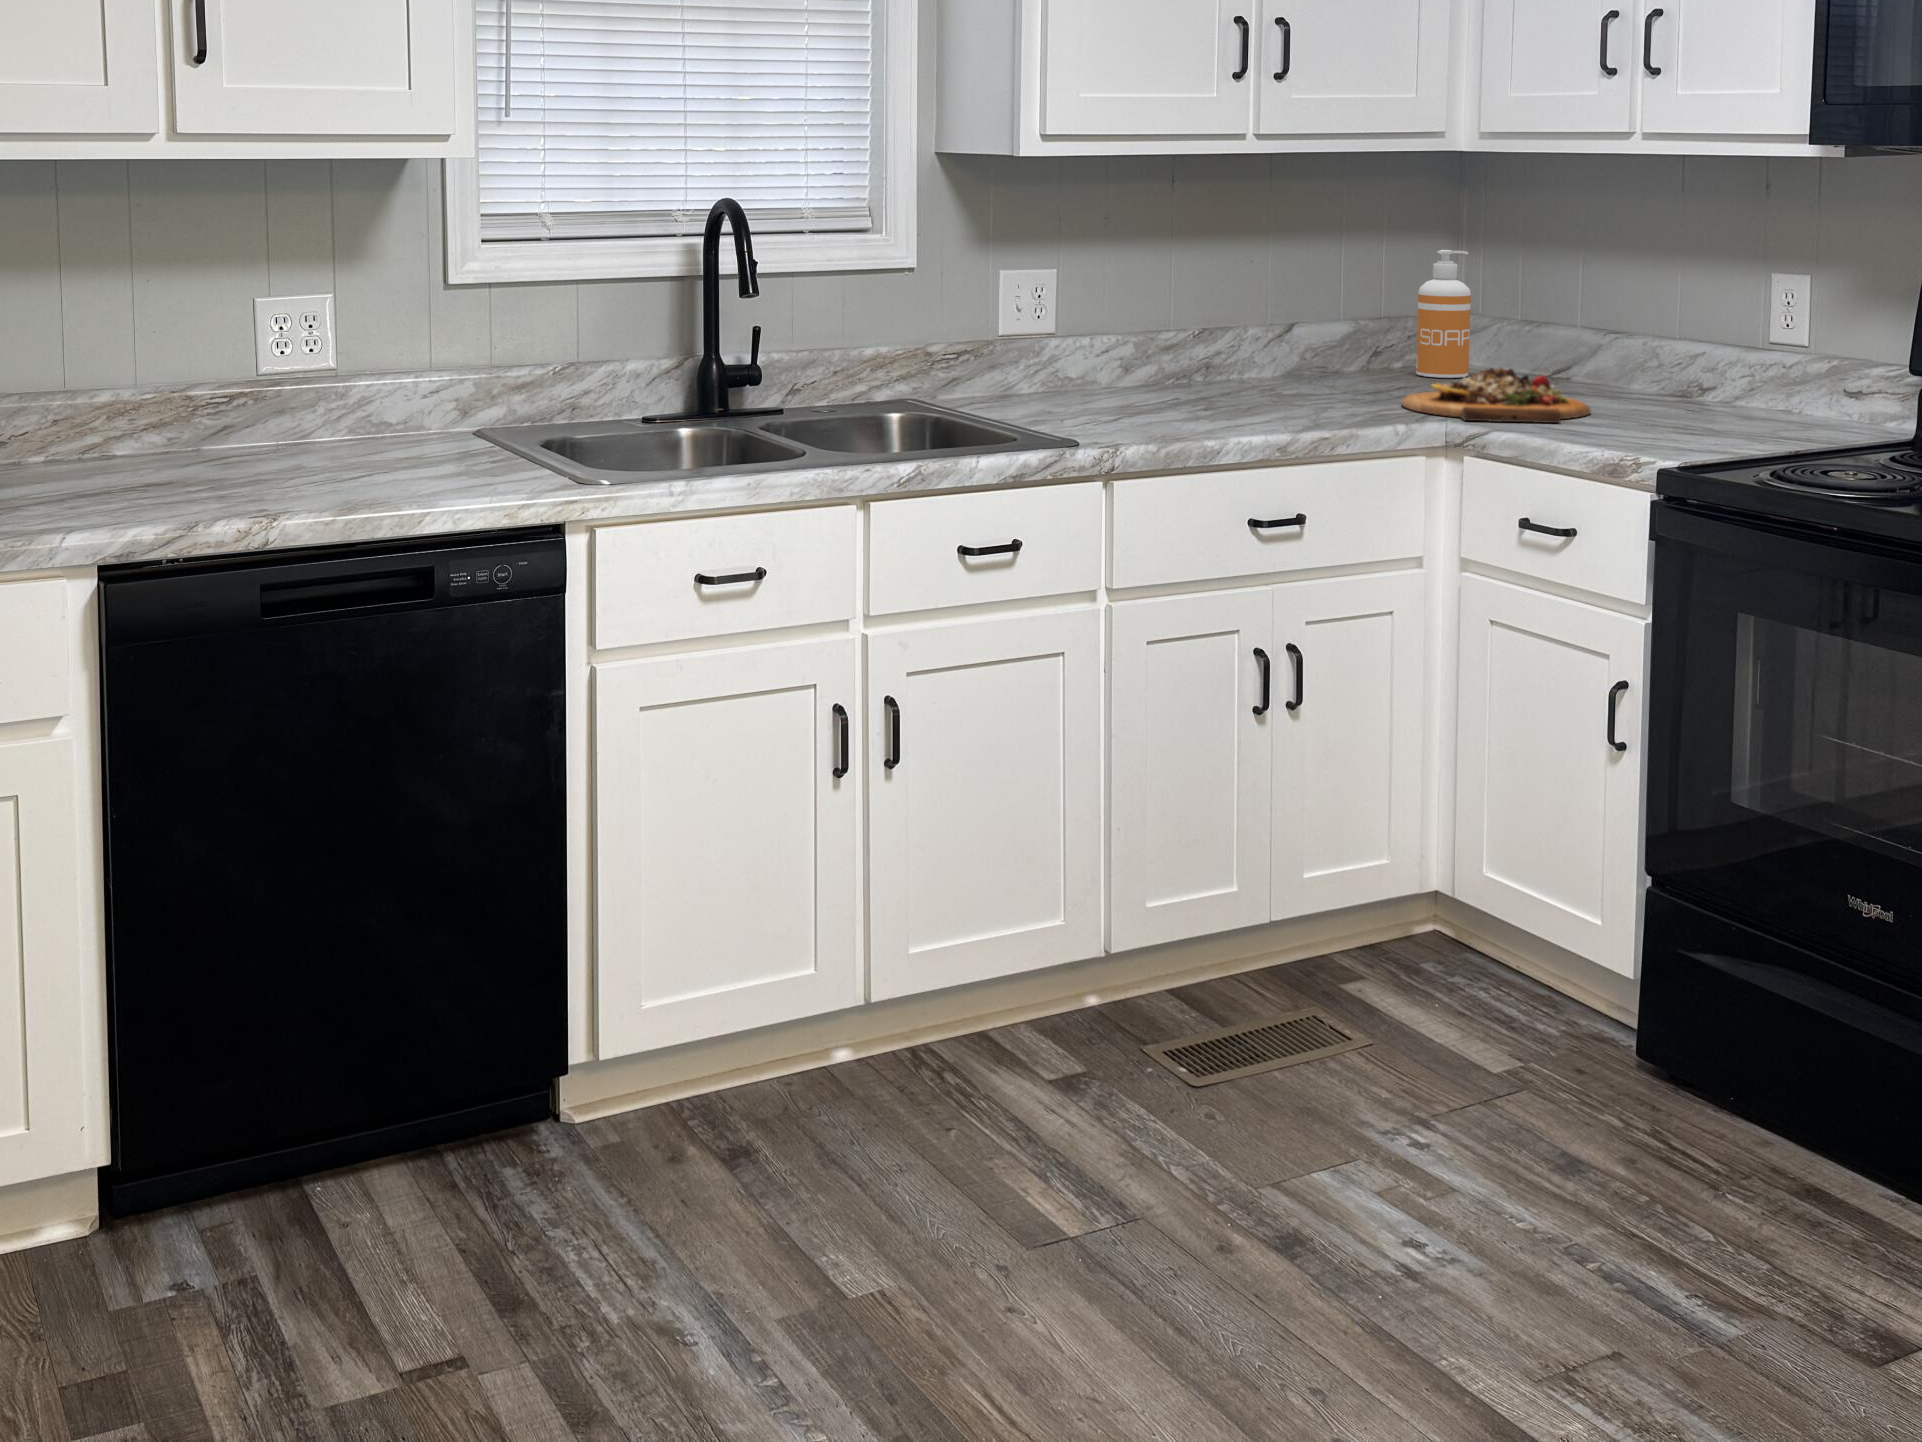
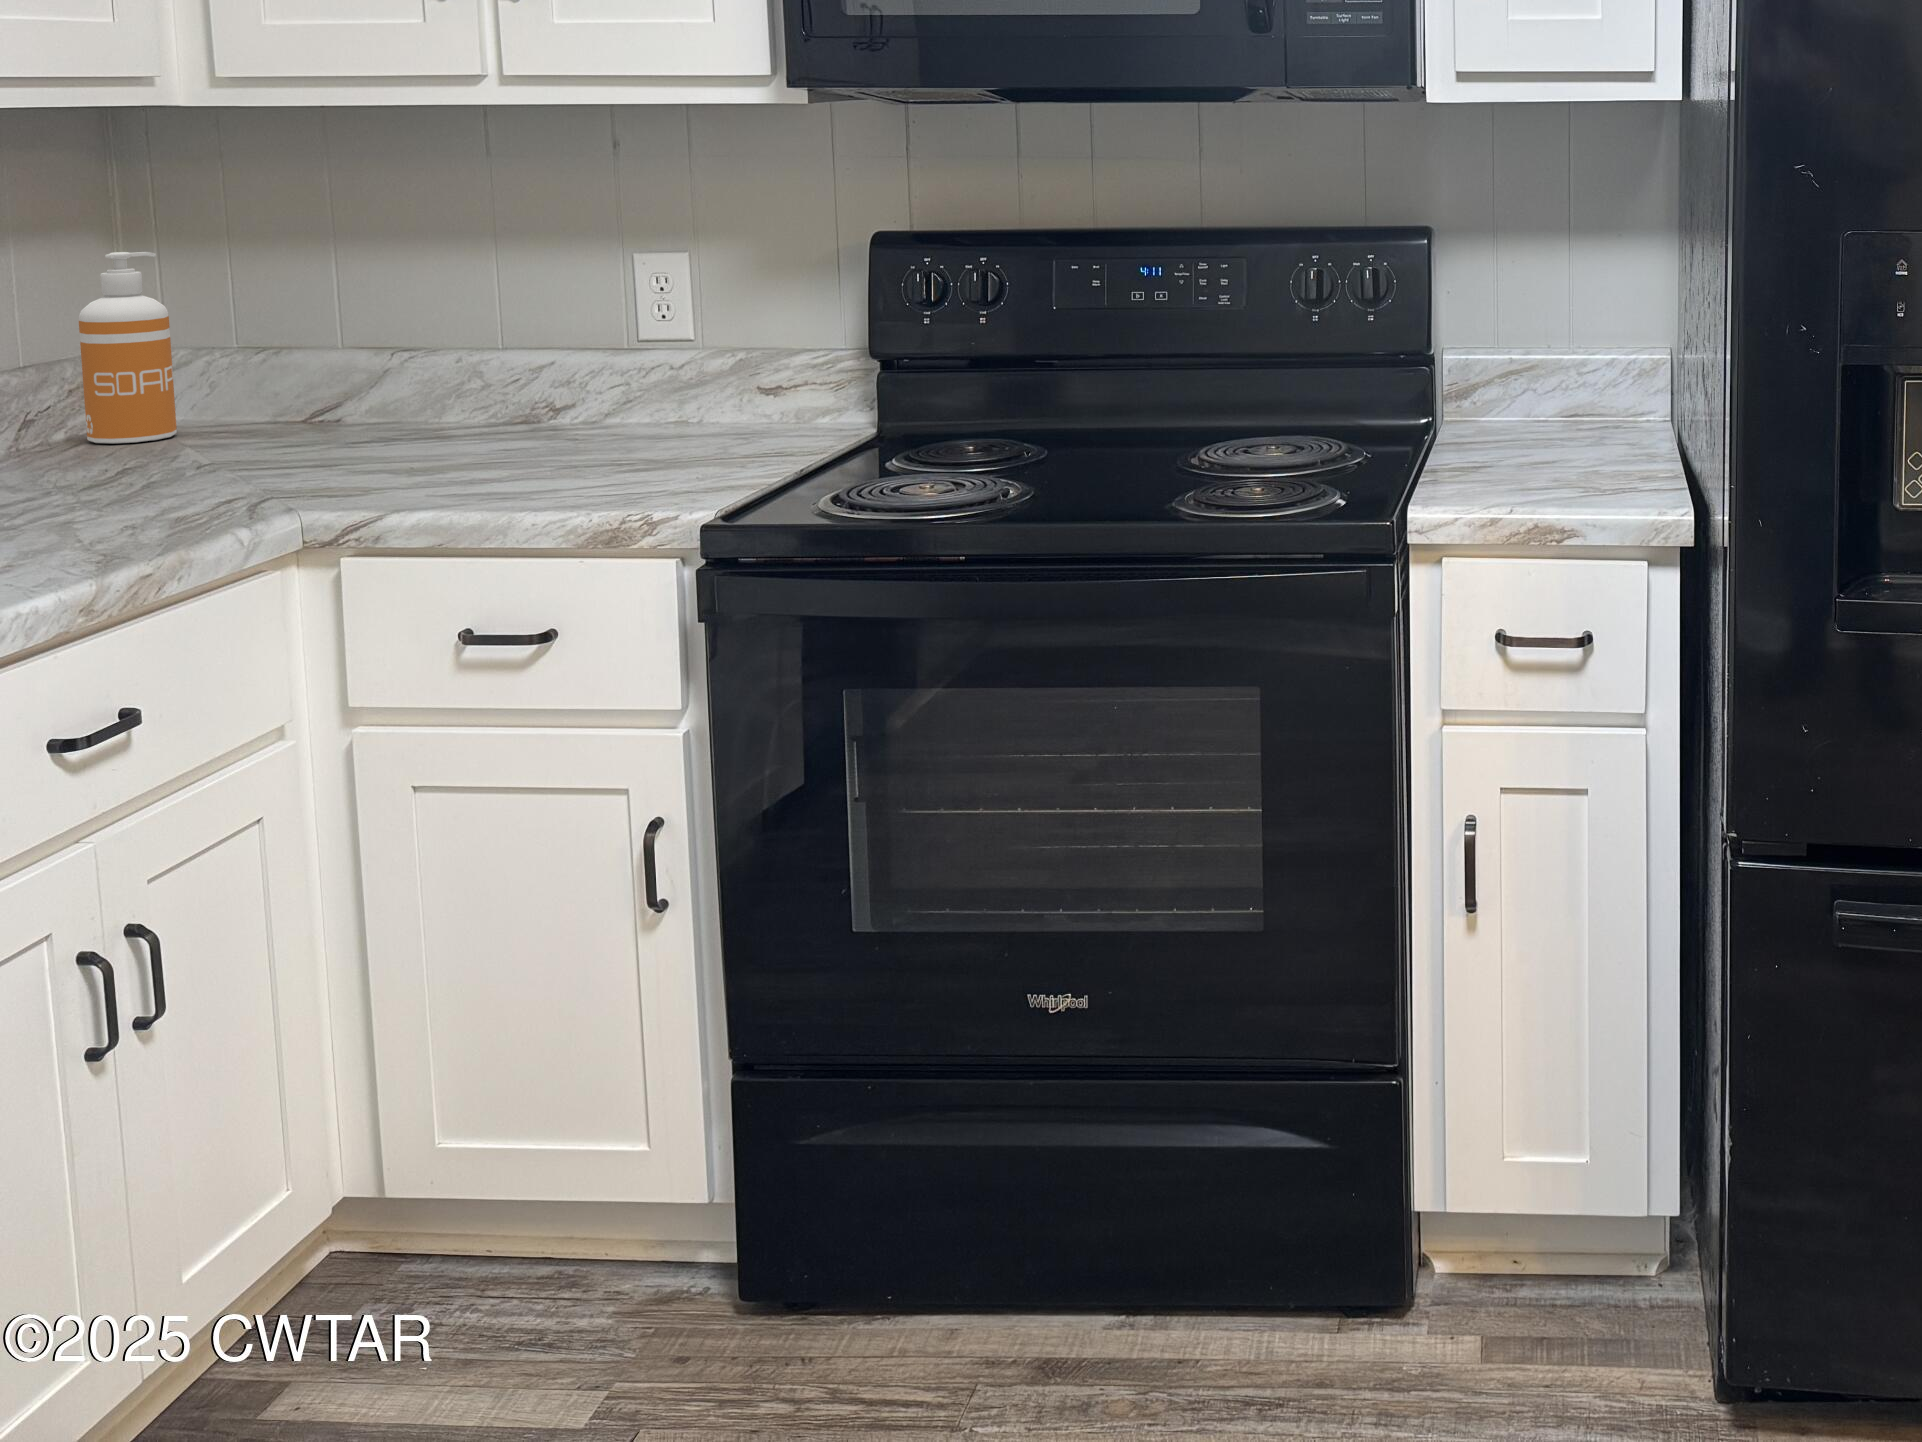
cutting board: present [1402,368,1591,423] -> none [157,414,460,501]

